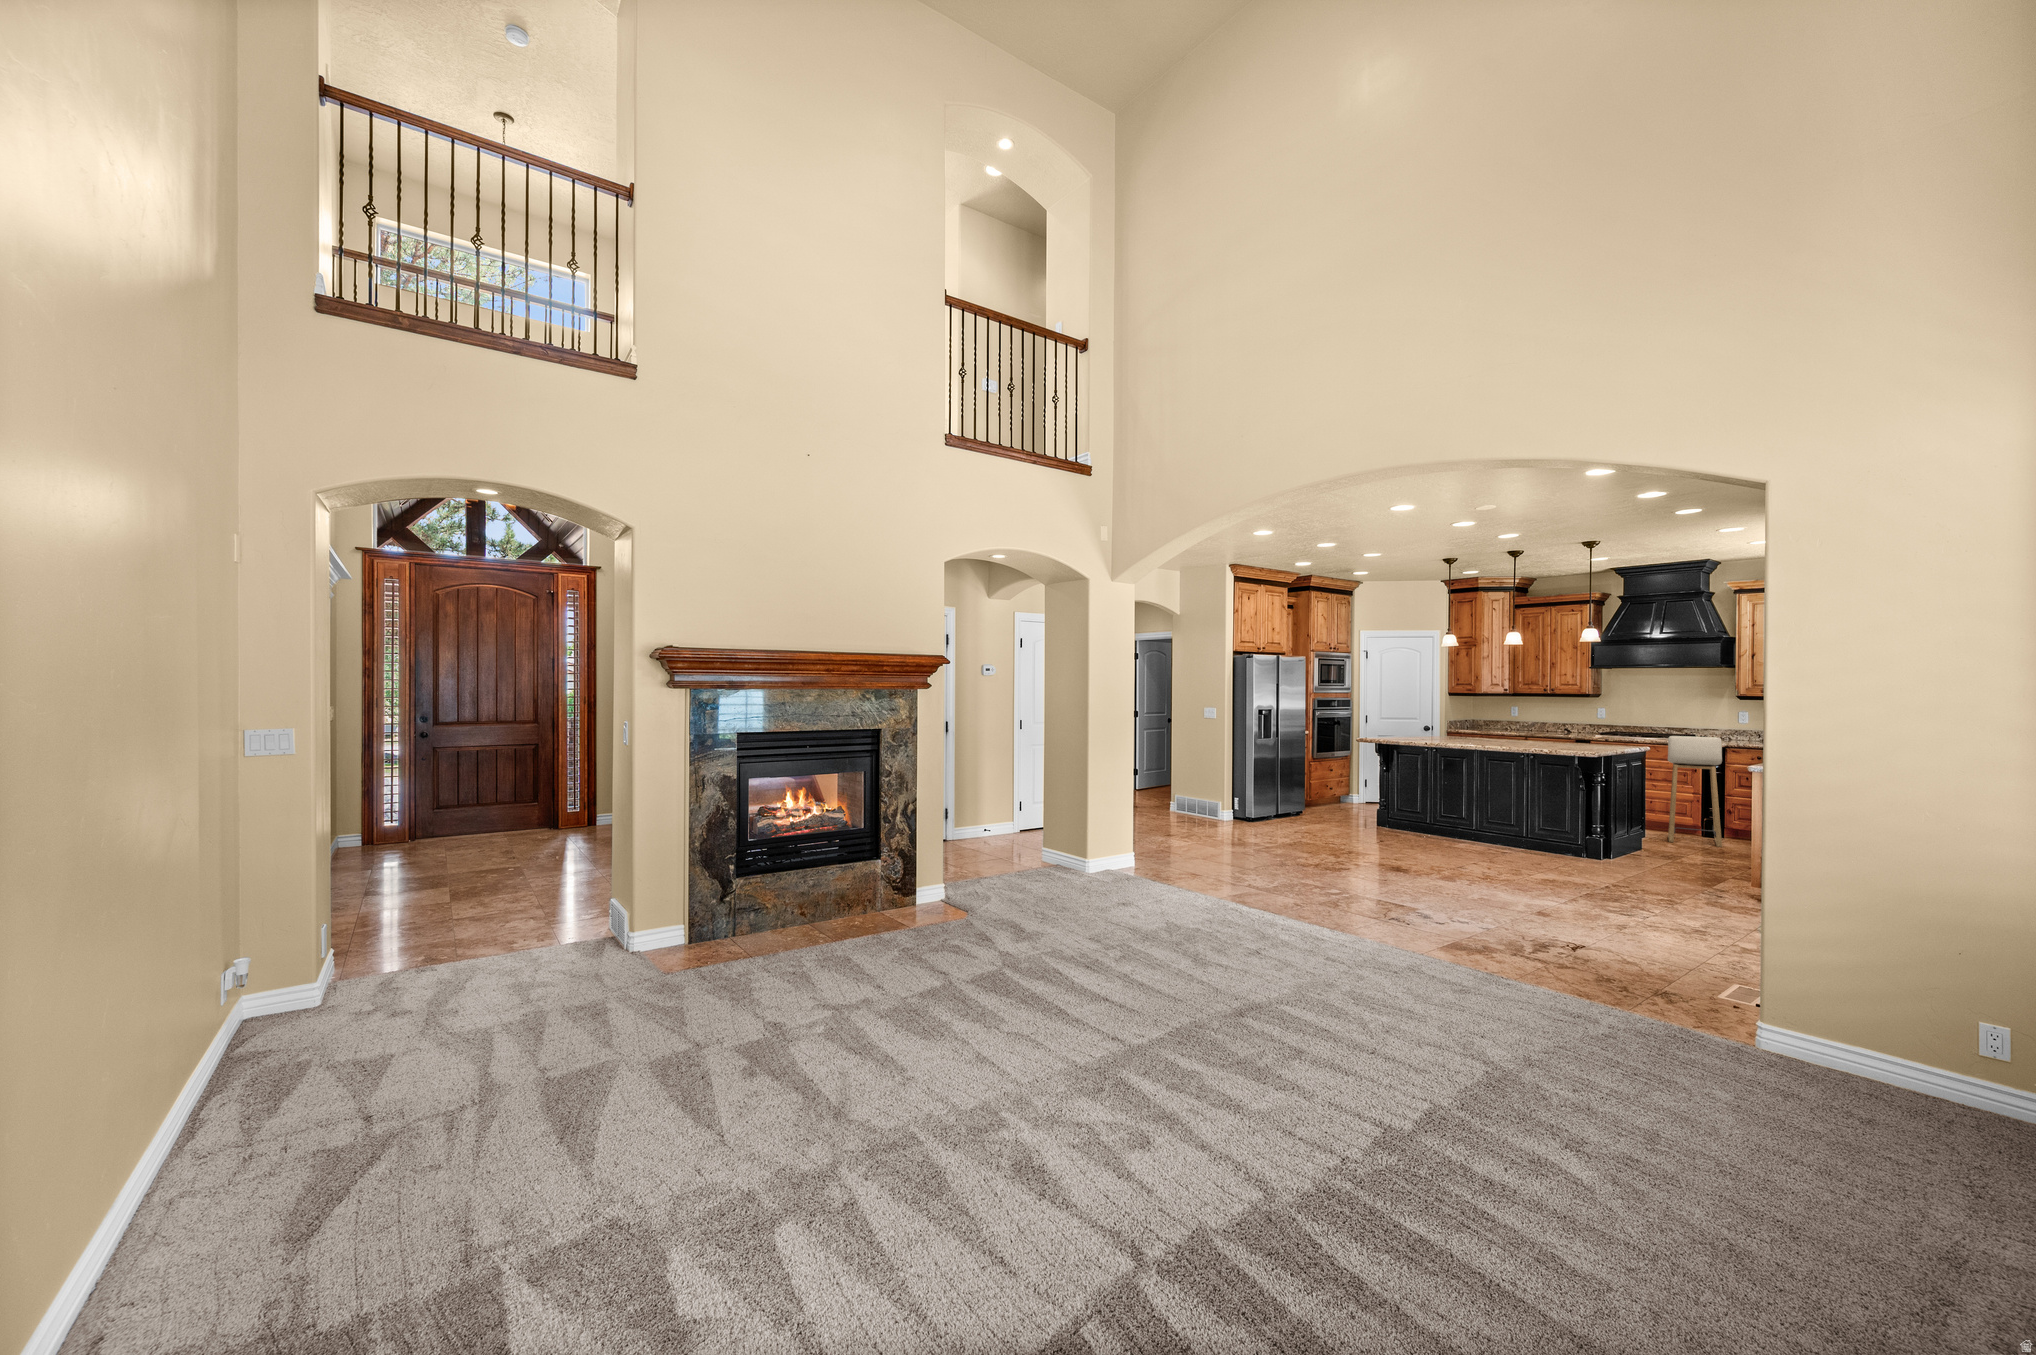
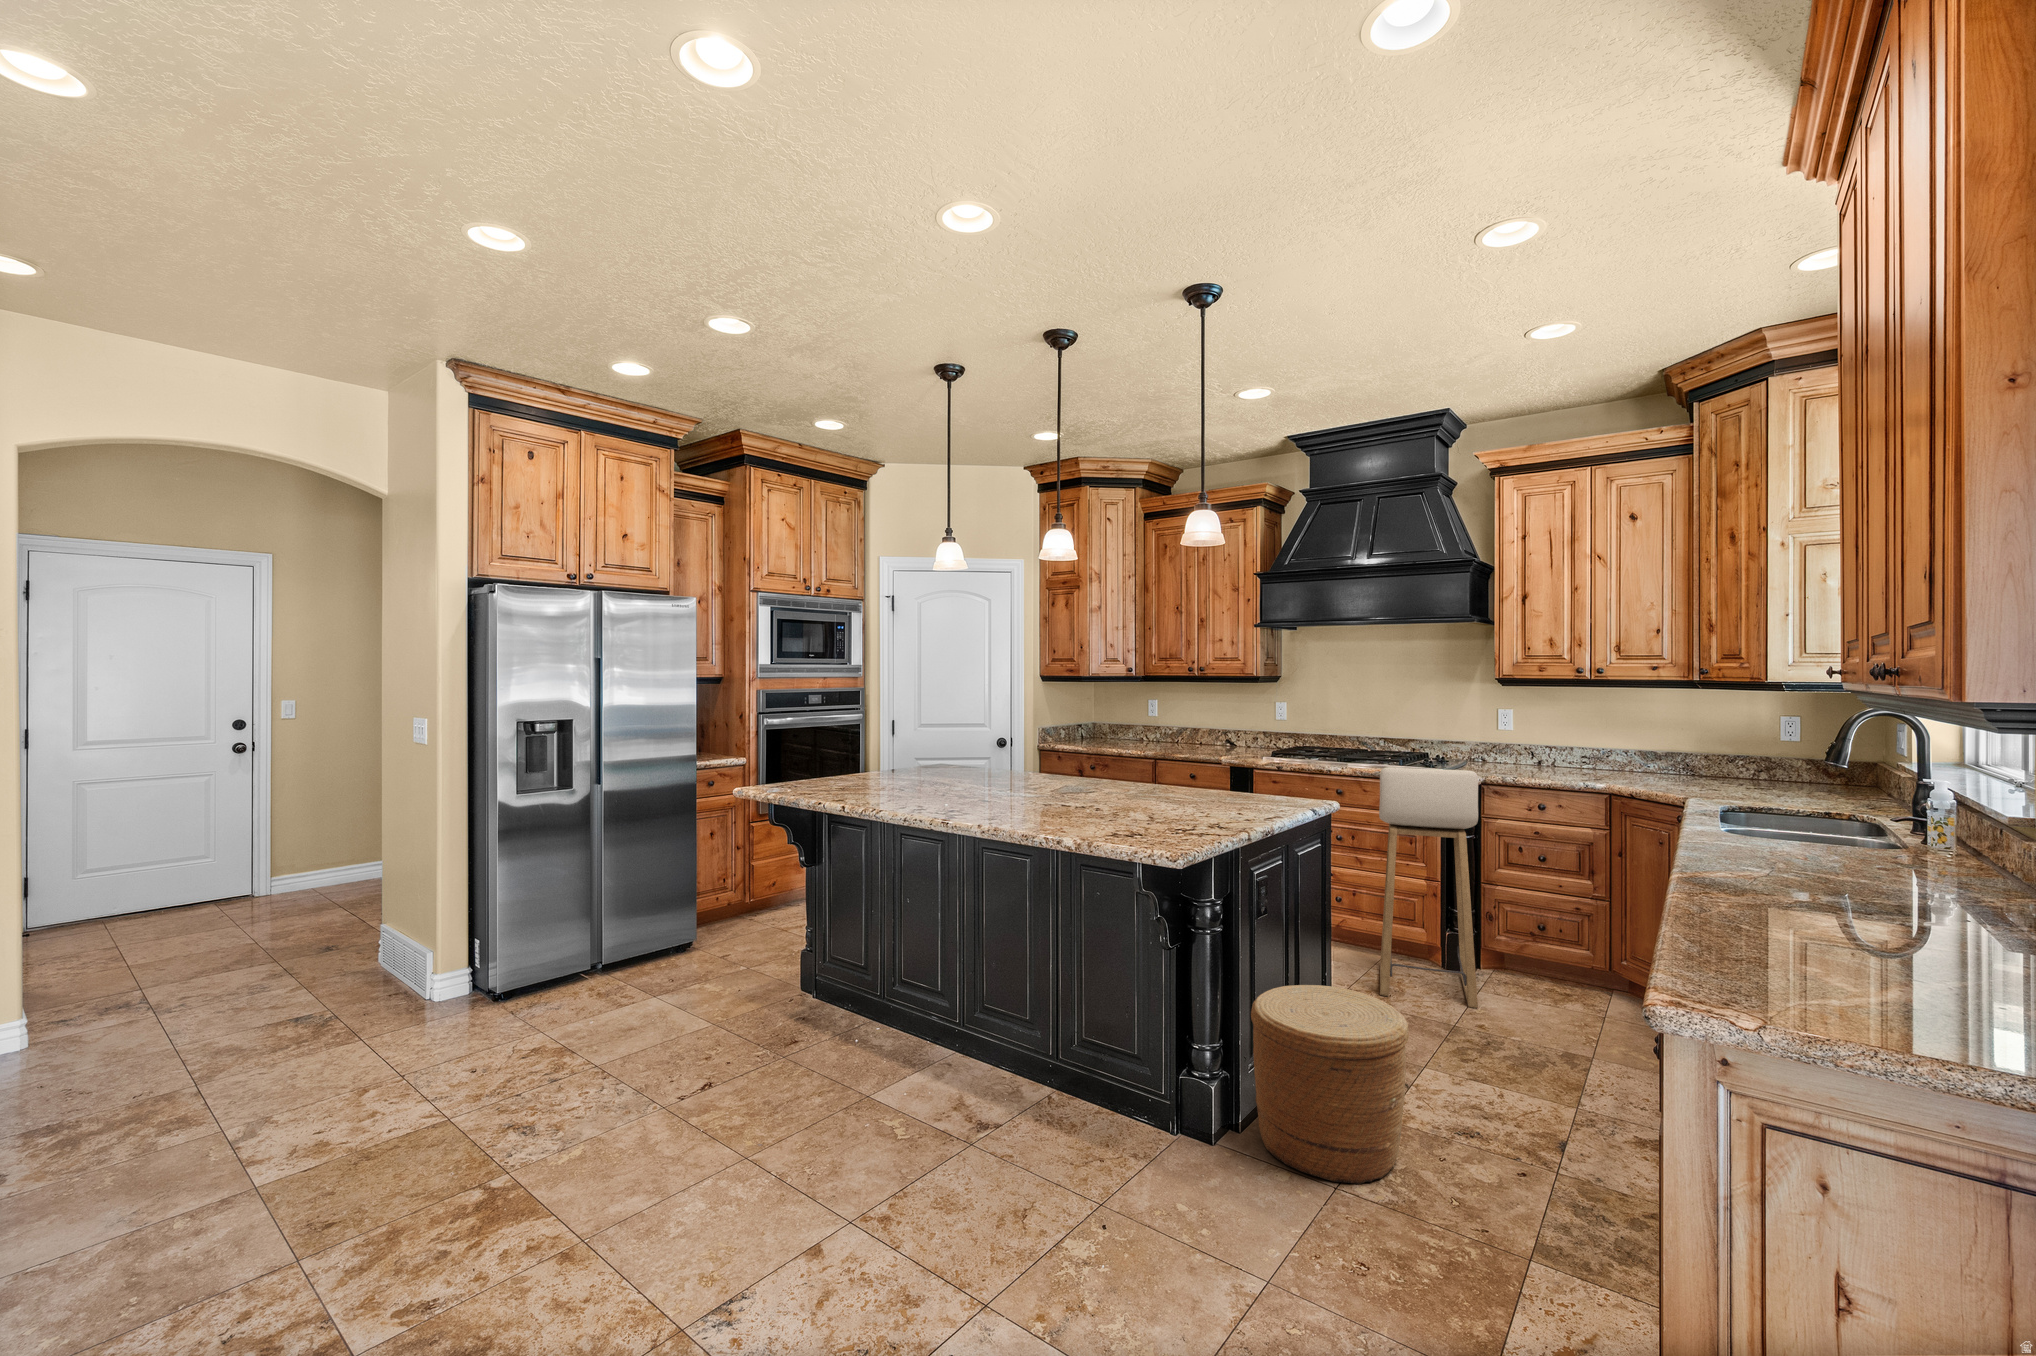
woven basket: none [1615,810,1683,869] -> present [1251,985,1409,1184]

